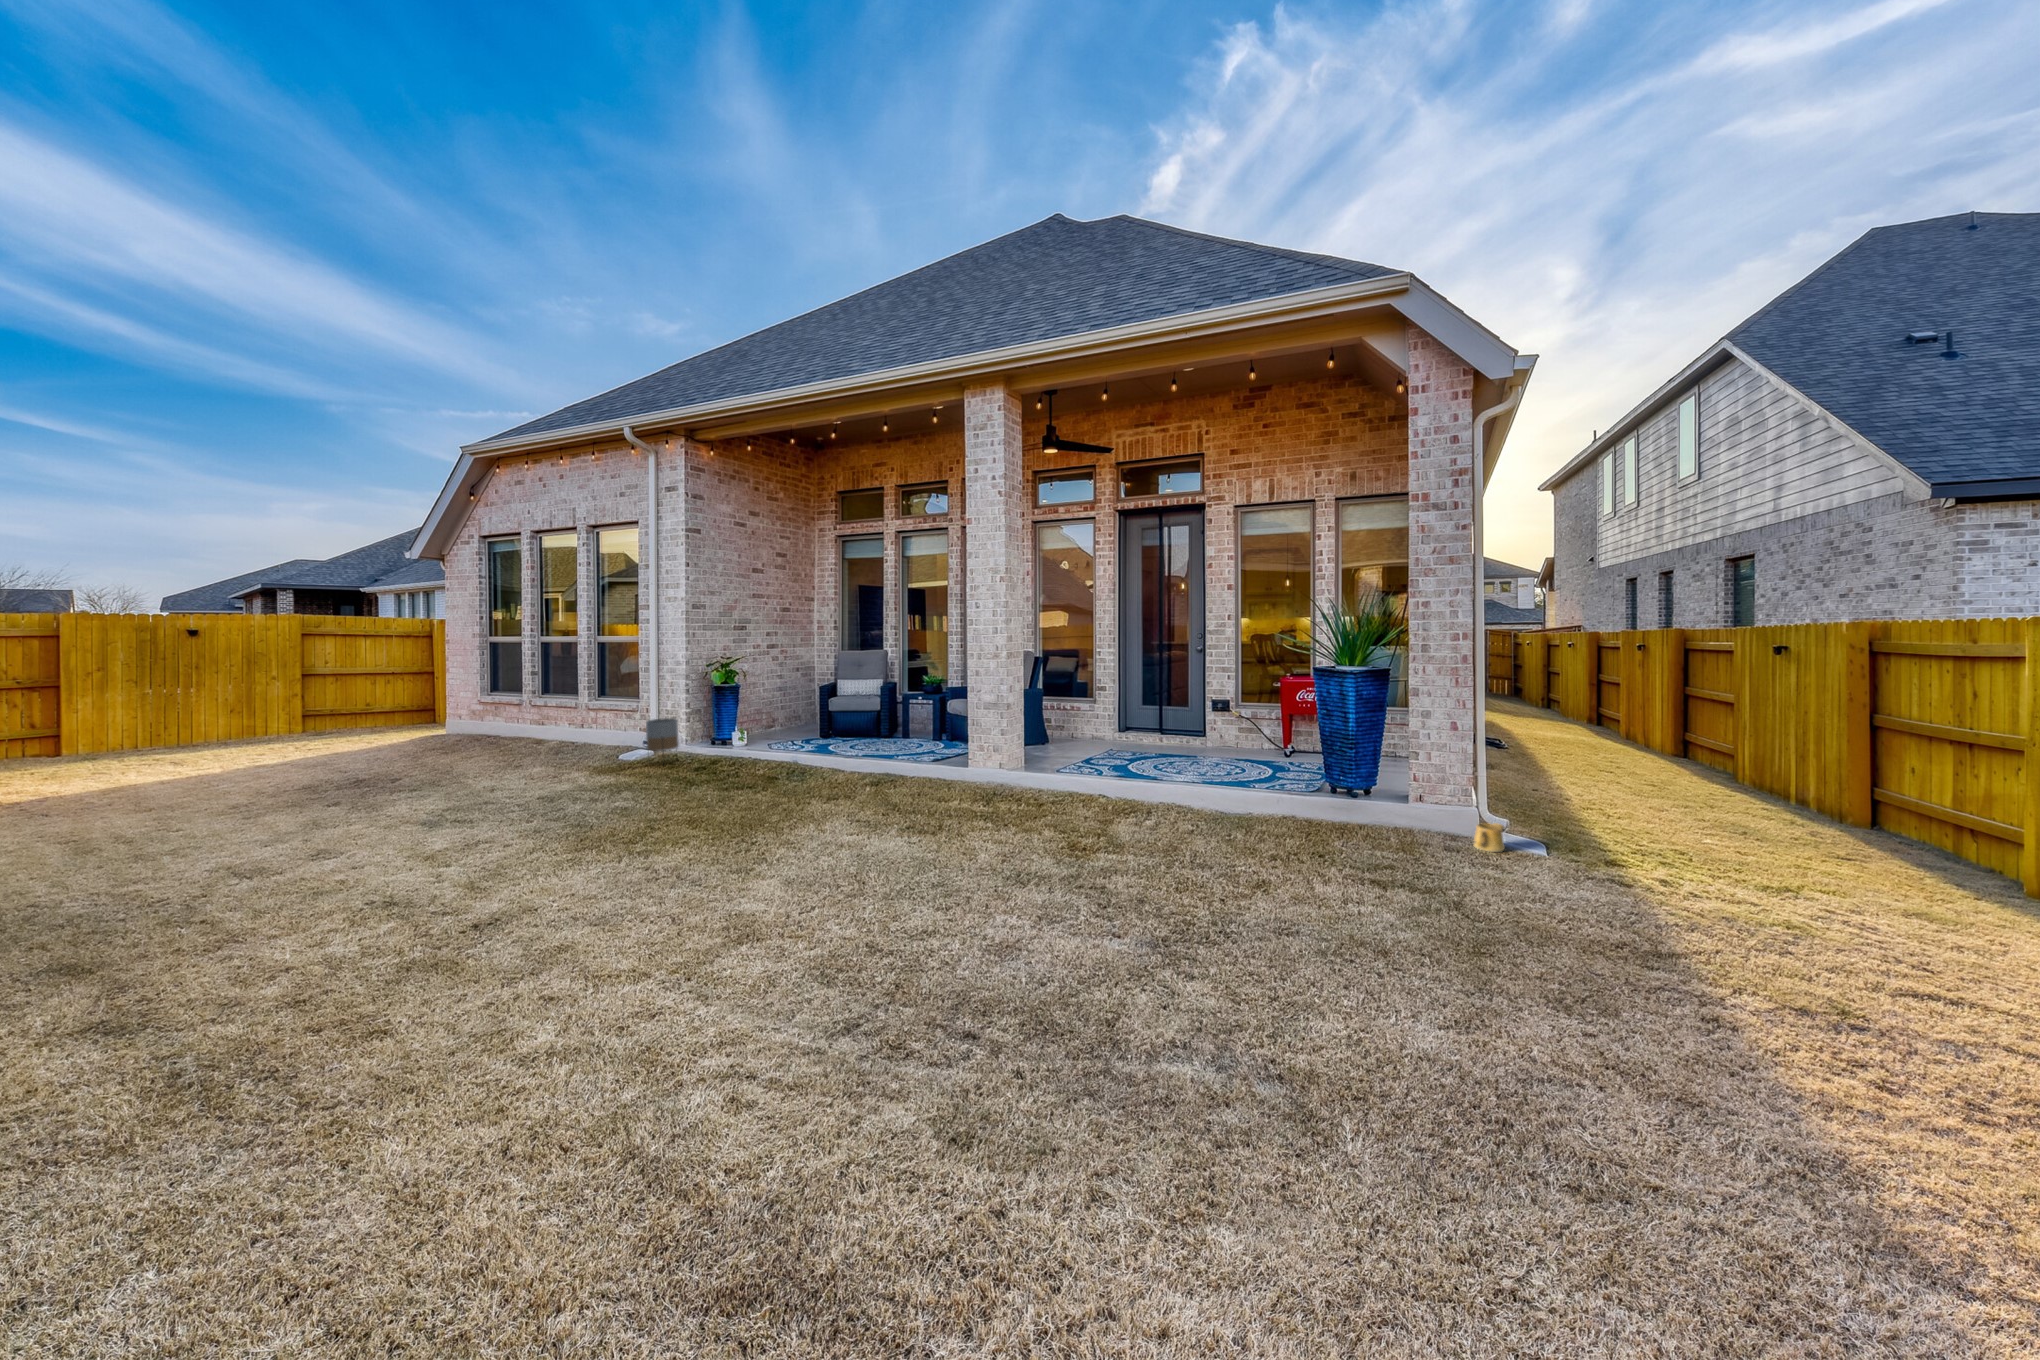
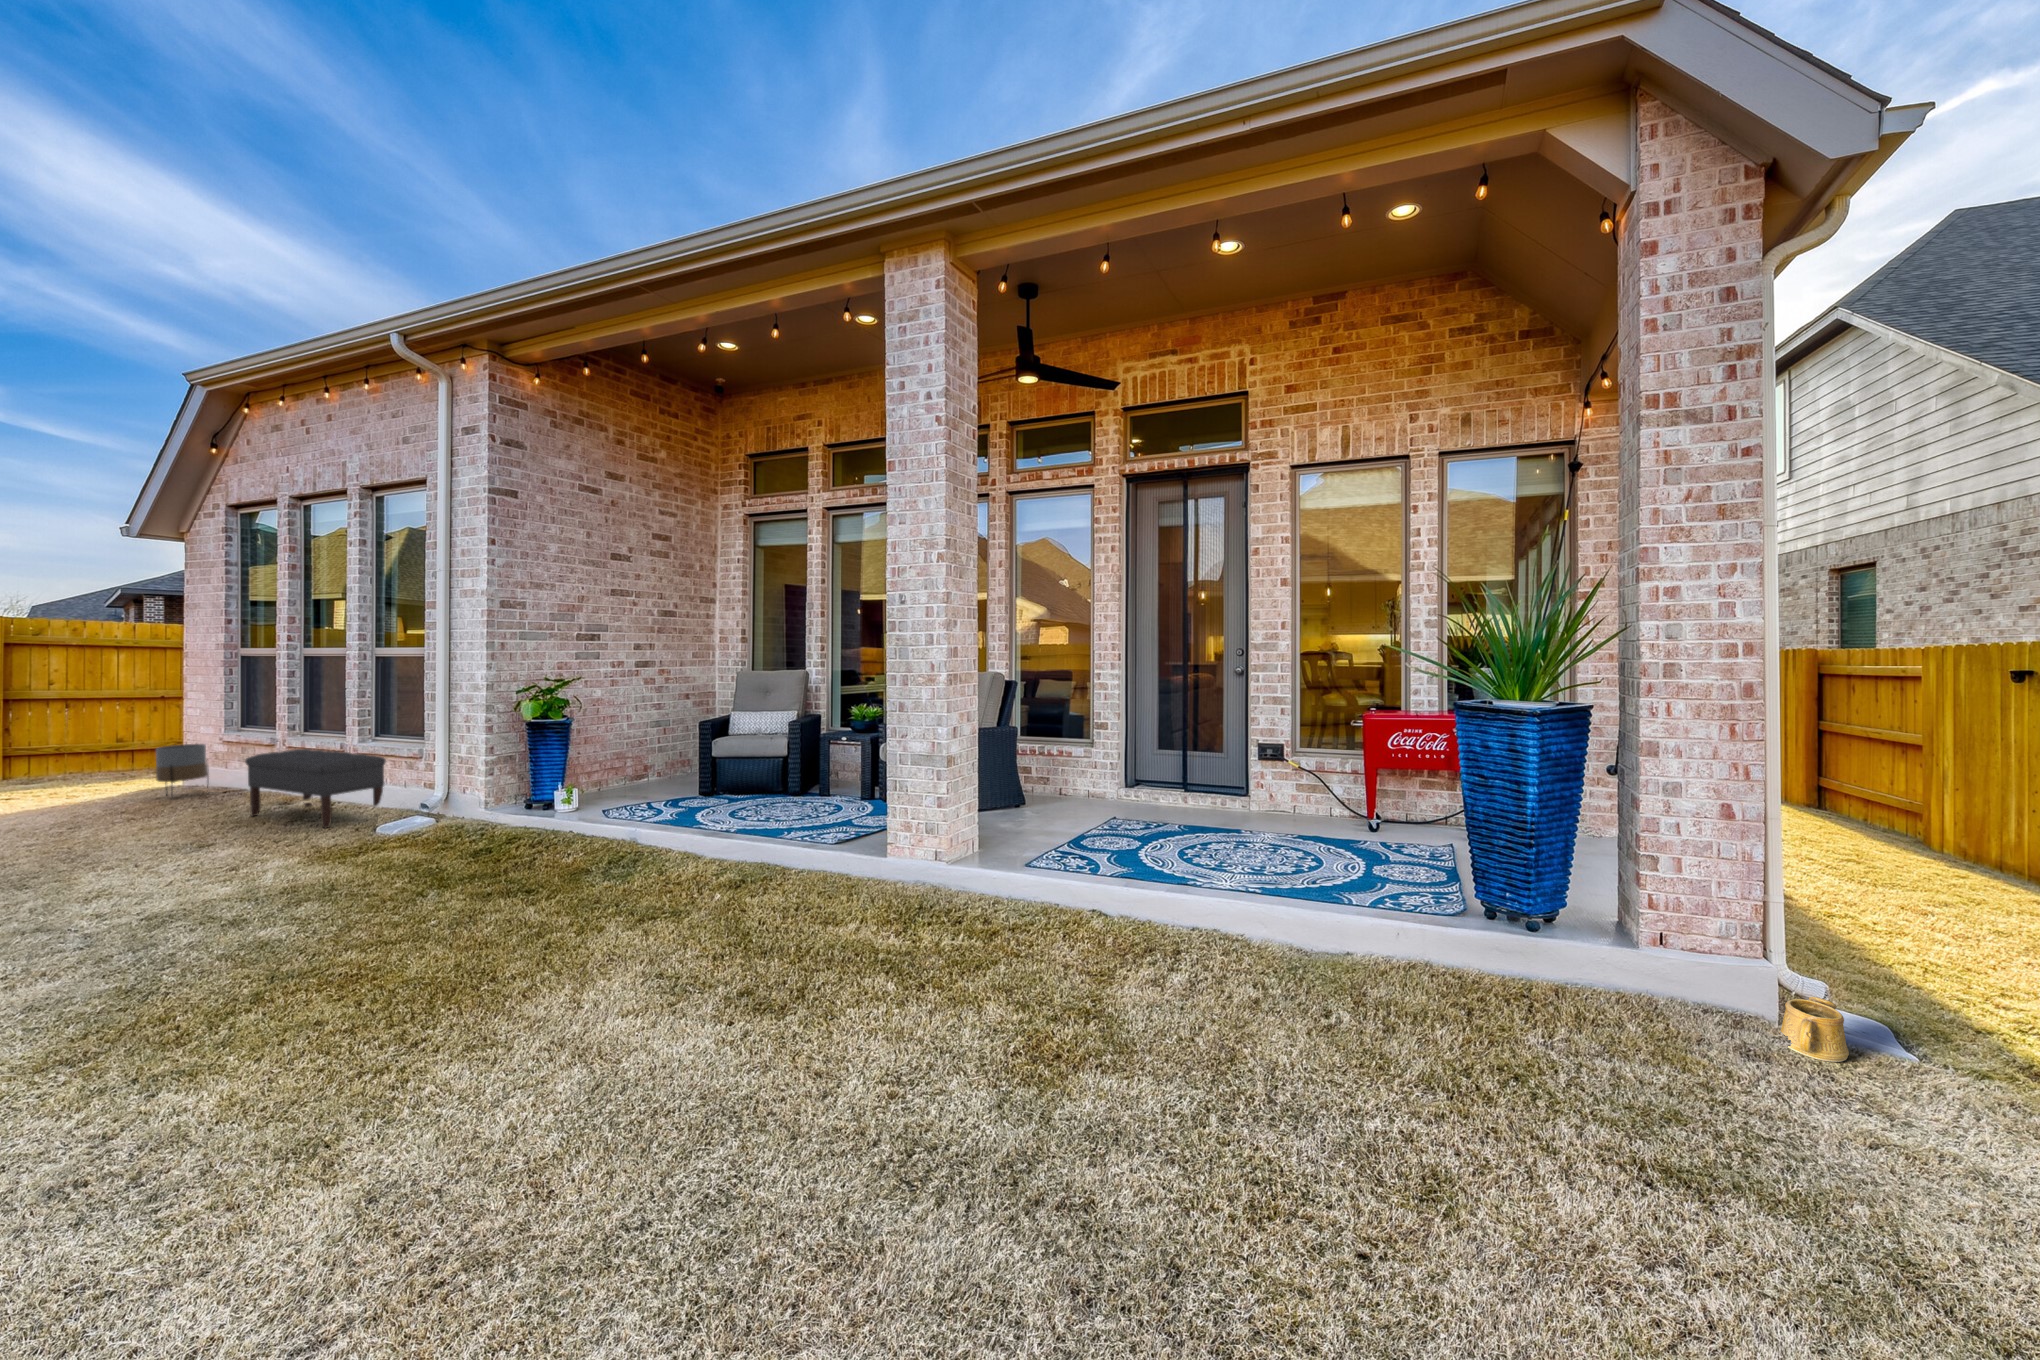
bench: none [518,706,610,757] -> present [245,749,386,828]
planter: present [646,718,679,754] -> present [156,744,208,784]

